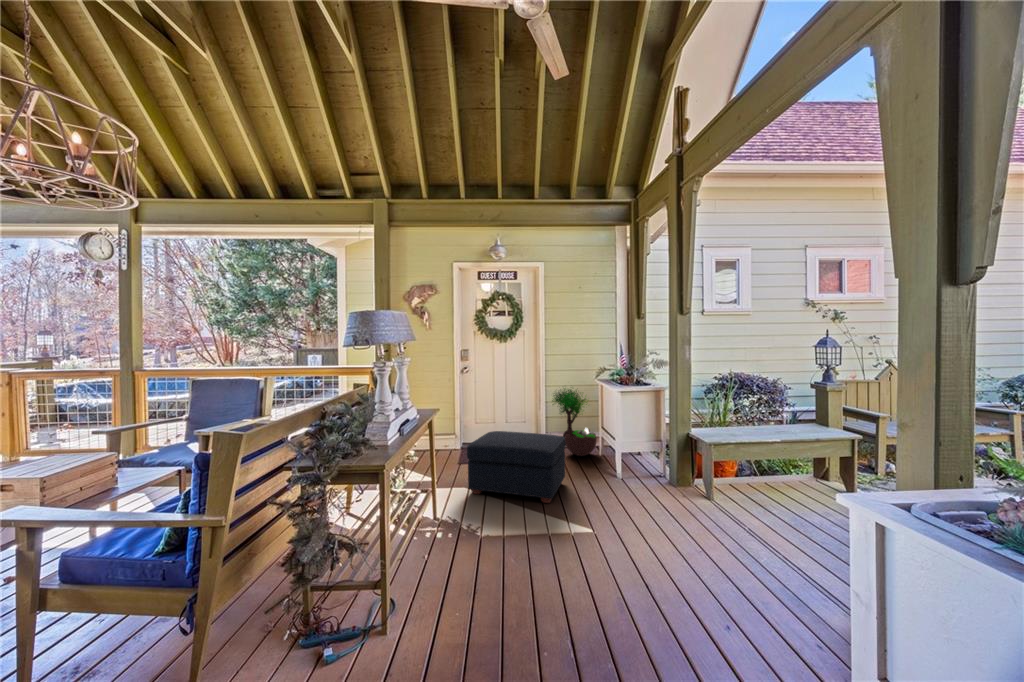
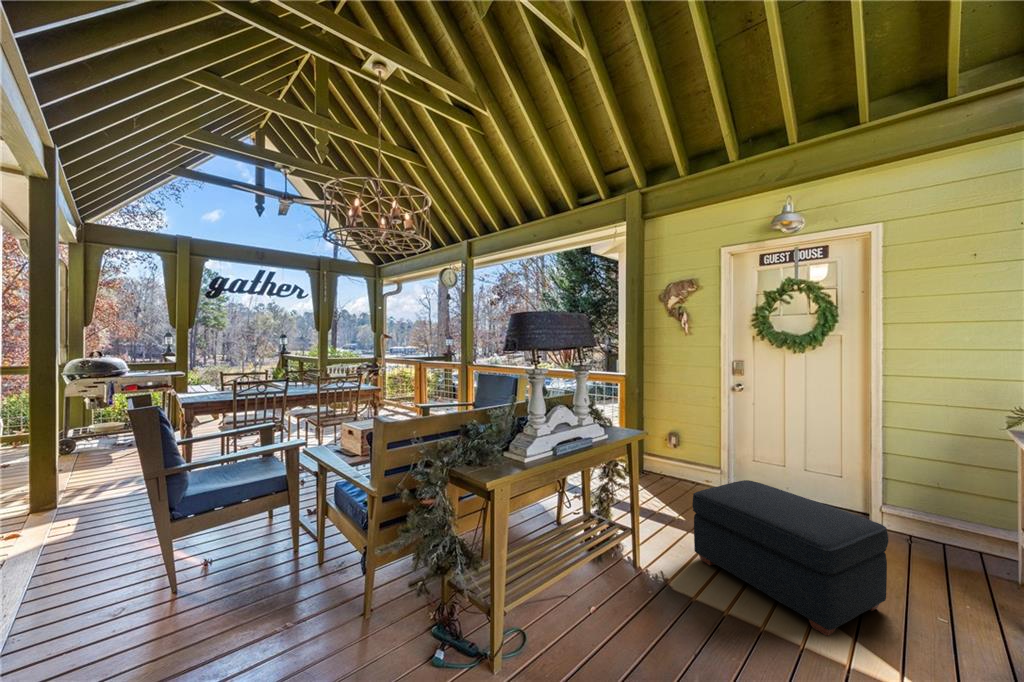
potted tree: present [552,389,597,456] -> none [889,426,1008,572]

